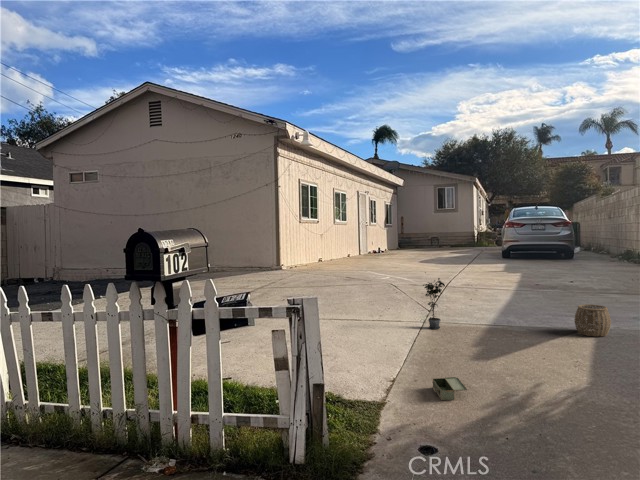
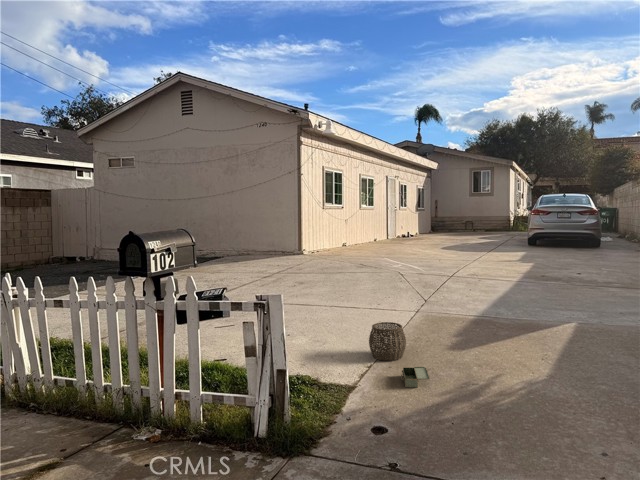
potted plant: present [423,278,445,329] -> none [417,271,439,320]
woven basket: present [574,304,611,337] -> present [369,322,406,361]

